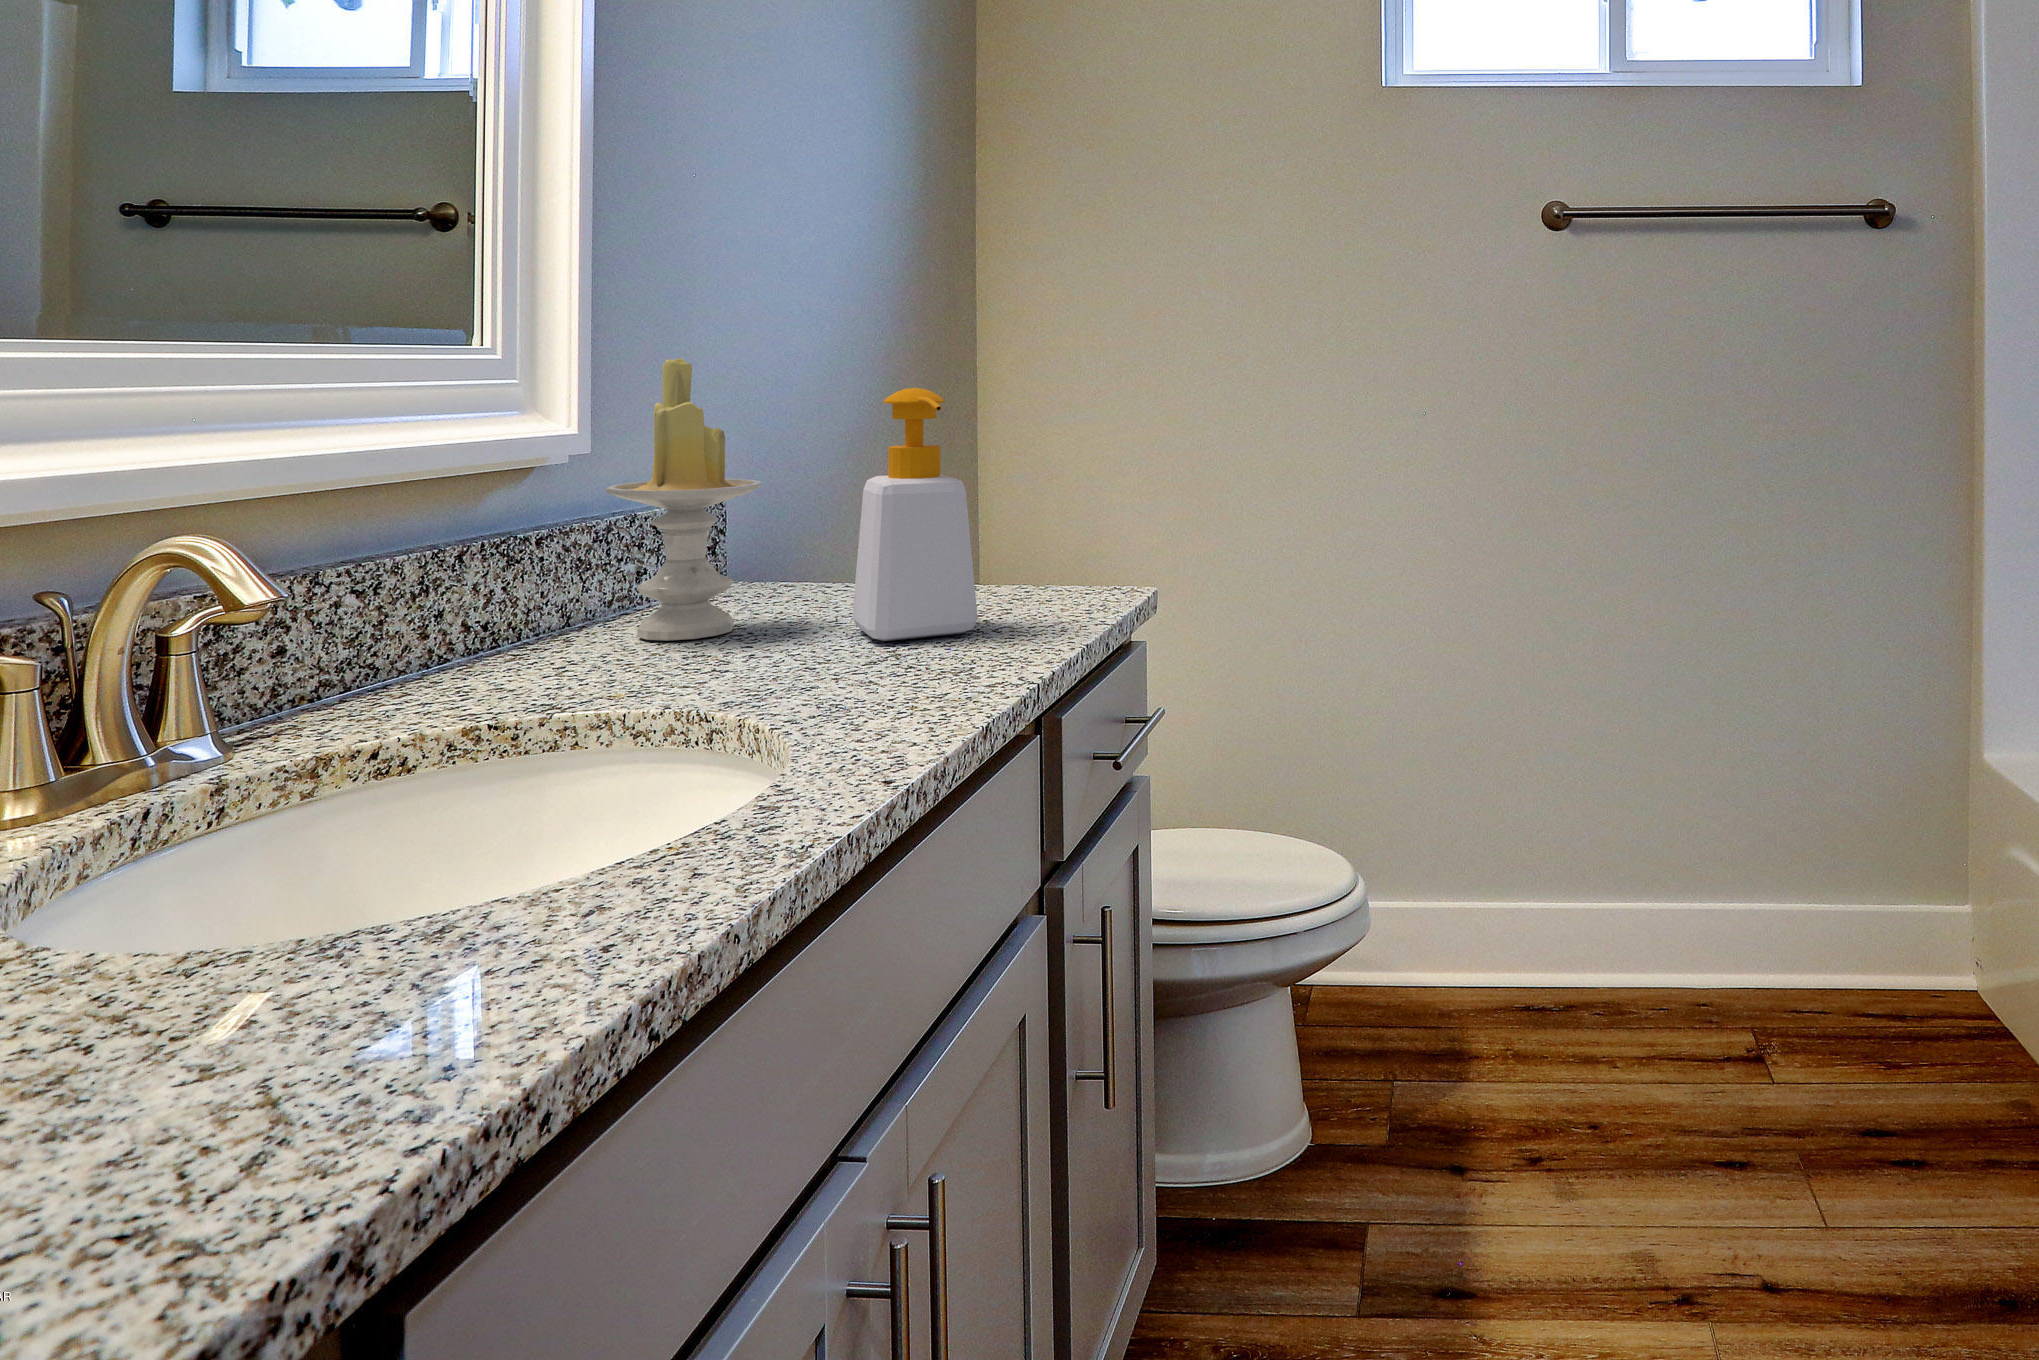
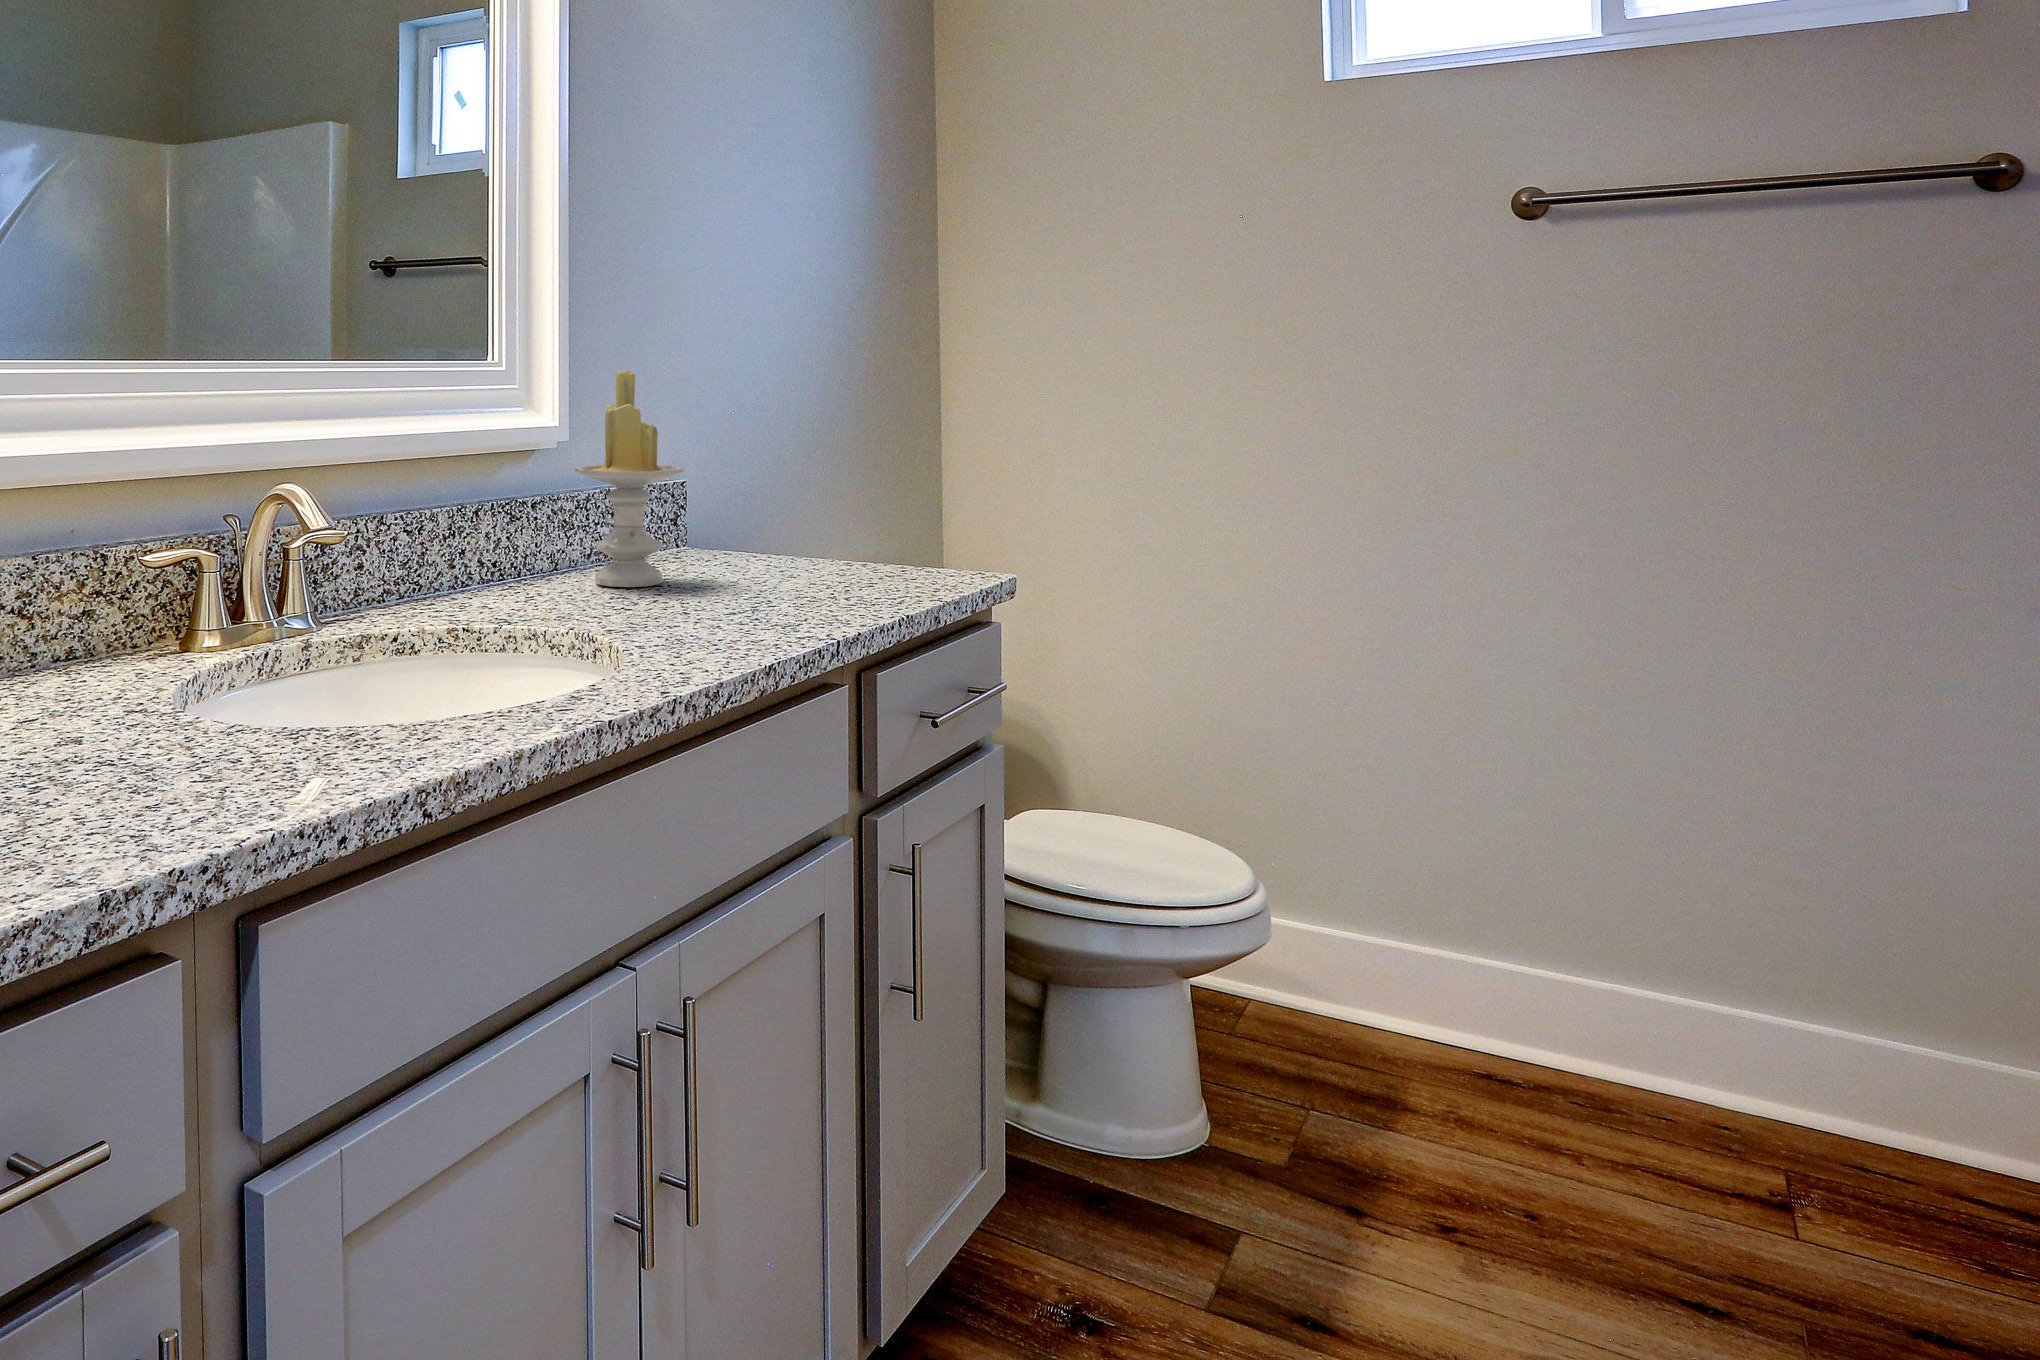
soap bottle: present [852,388,978,641] -> none [740,396,830,601]

